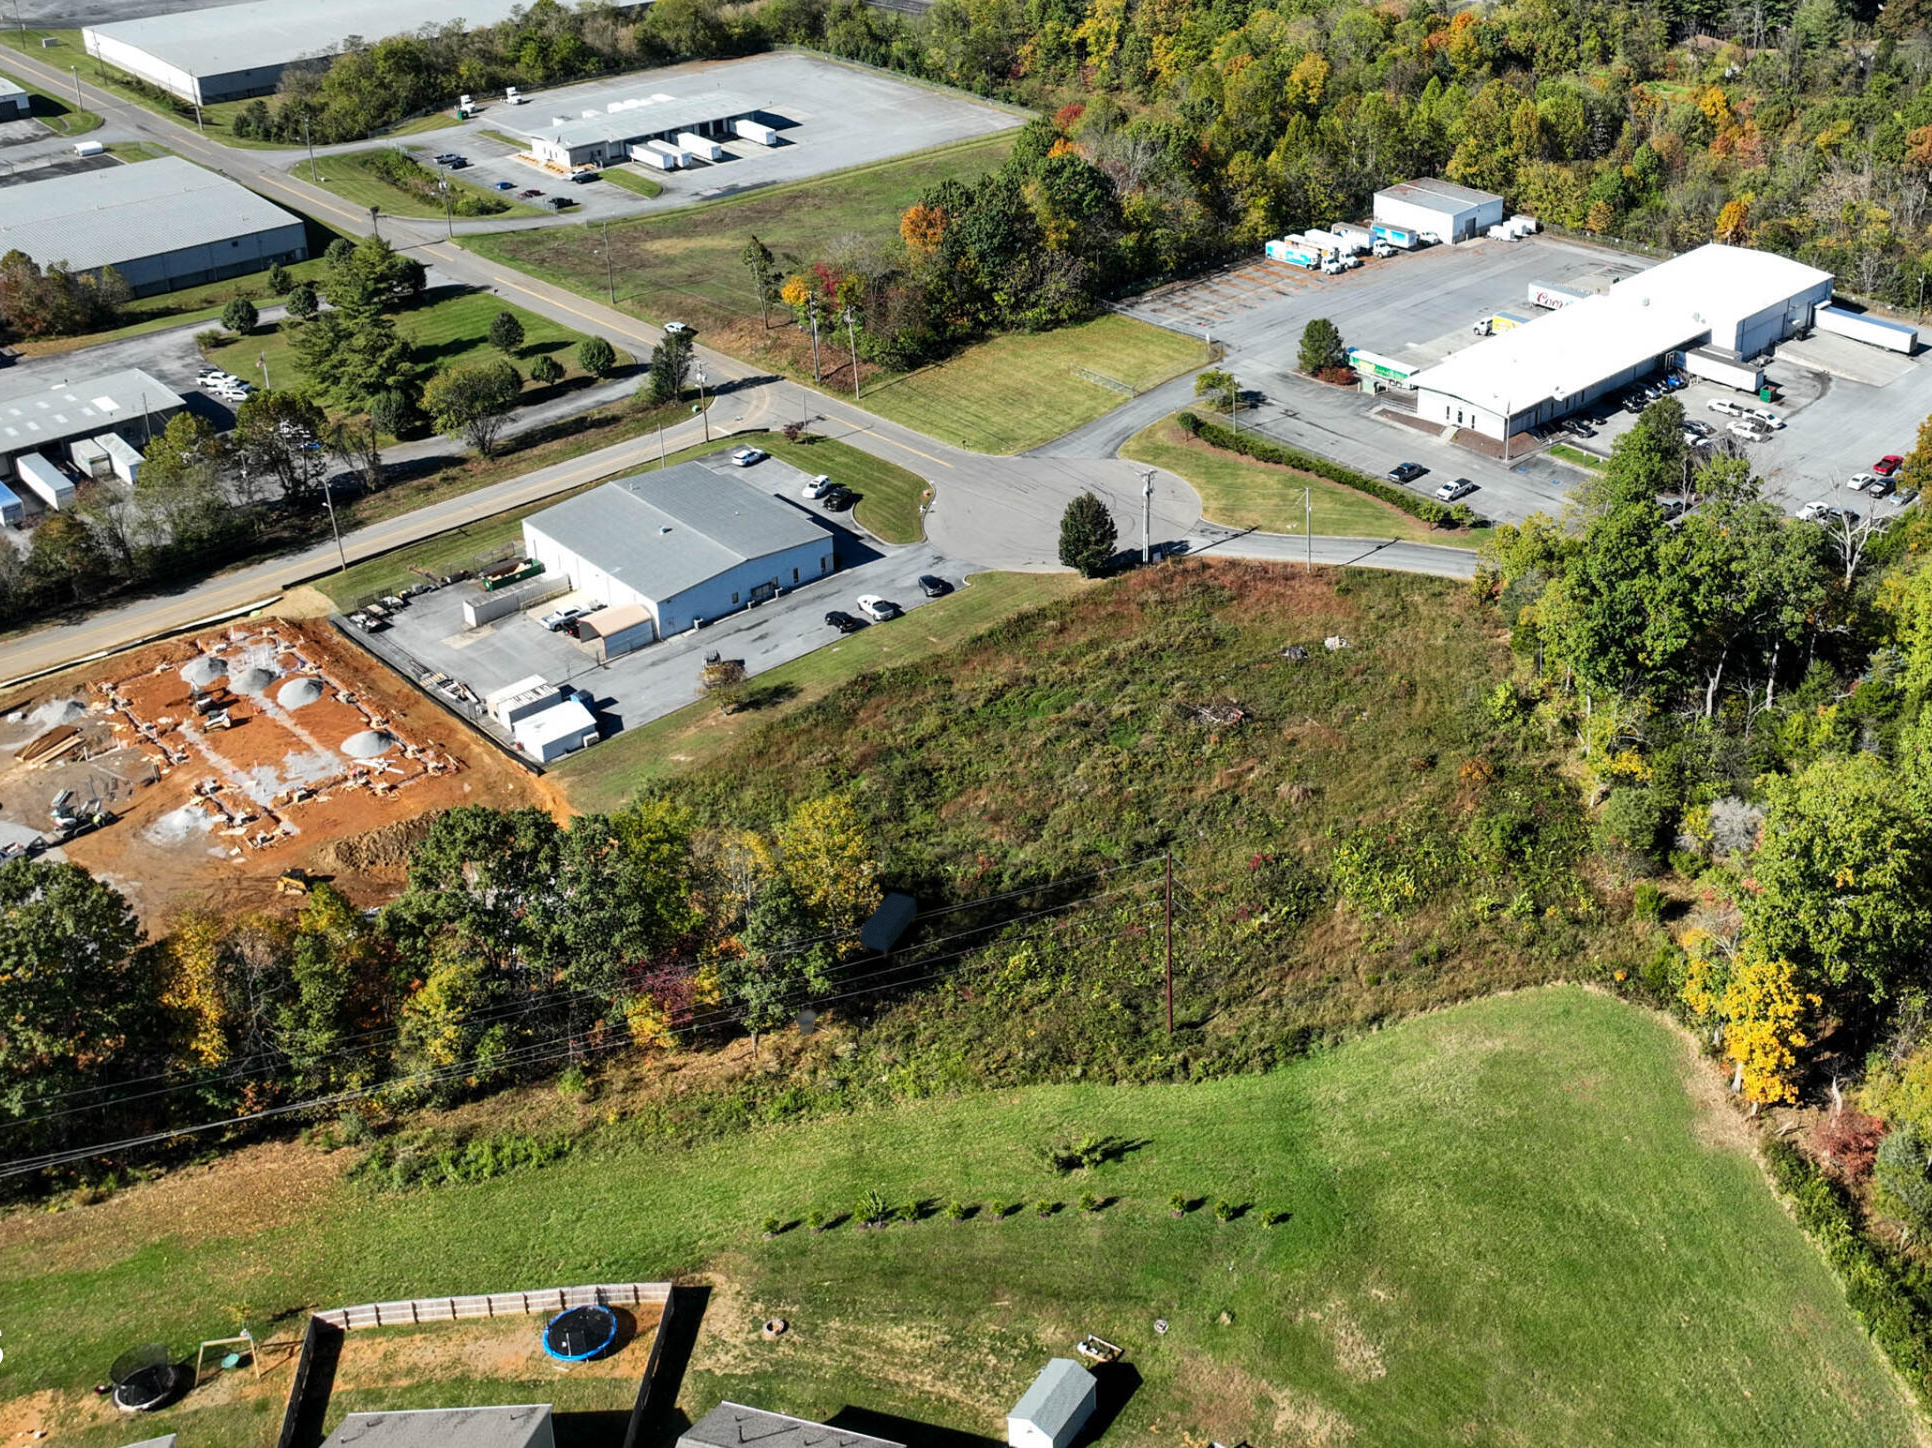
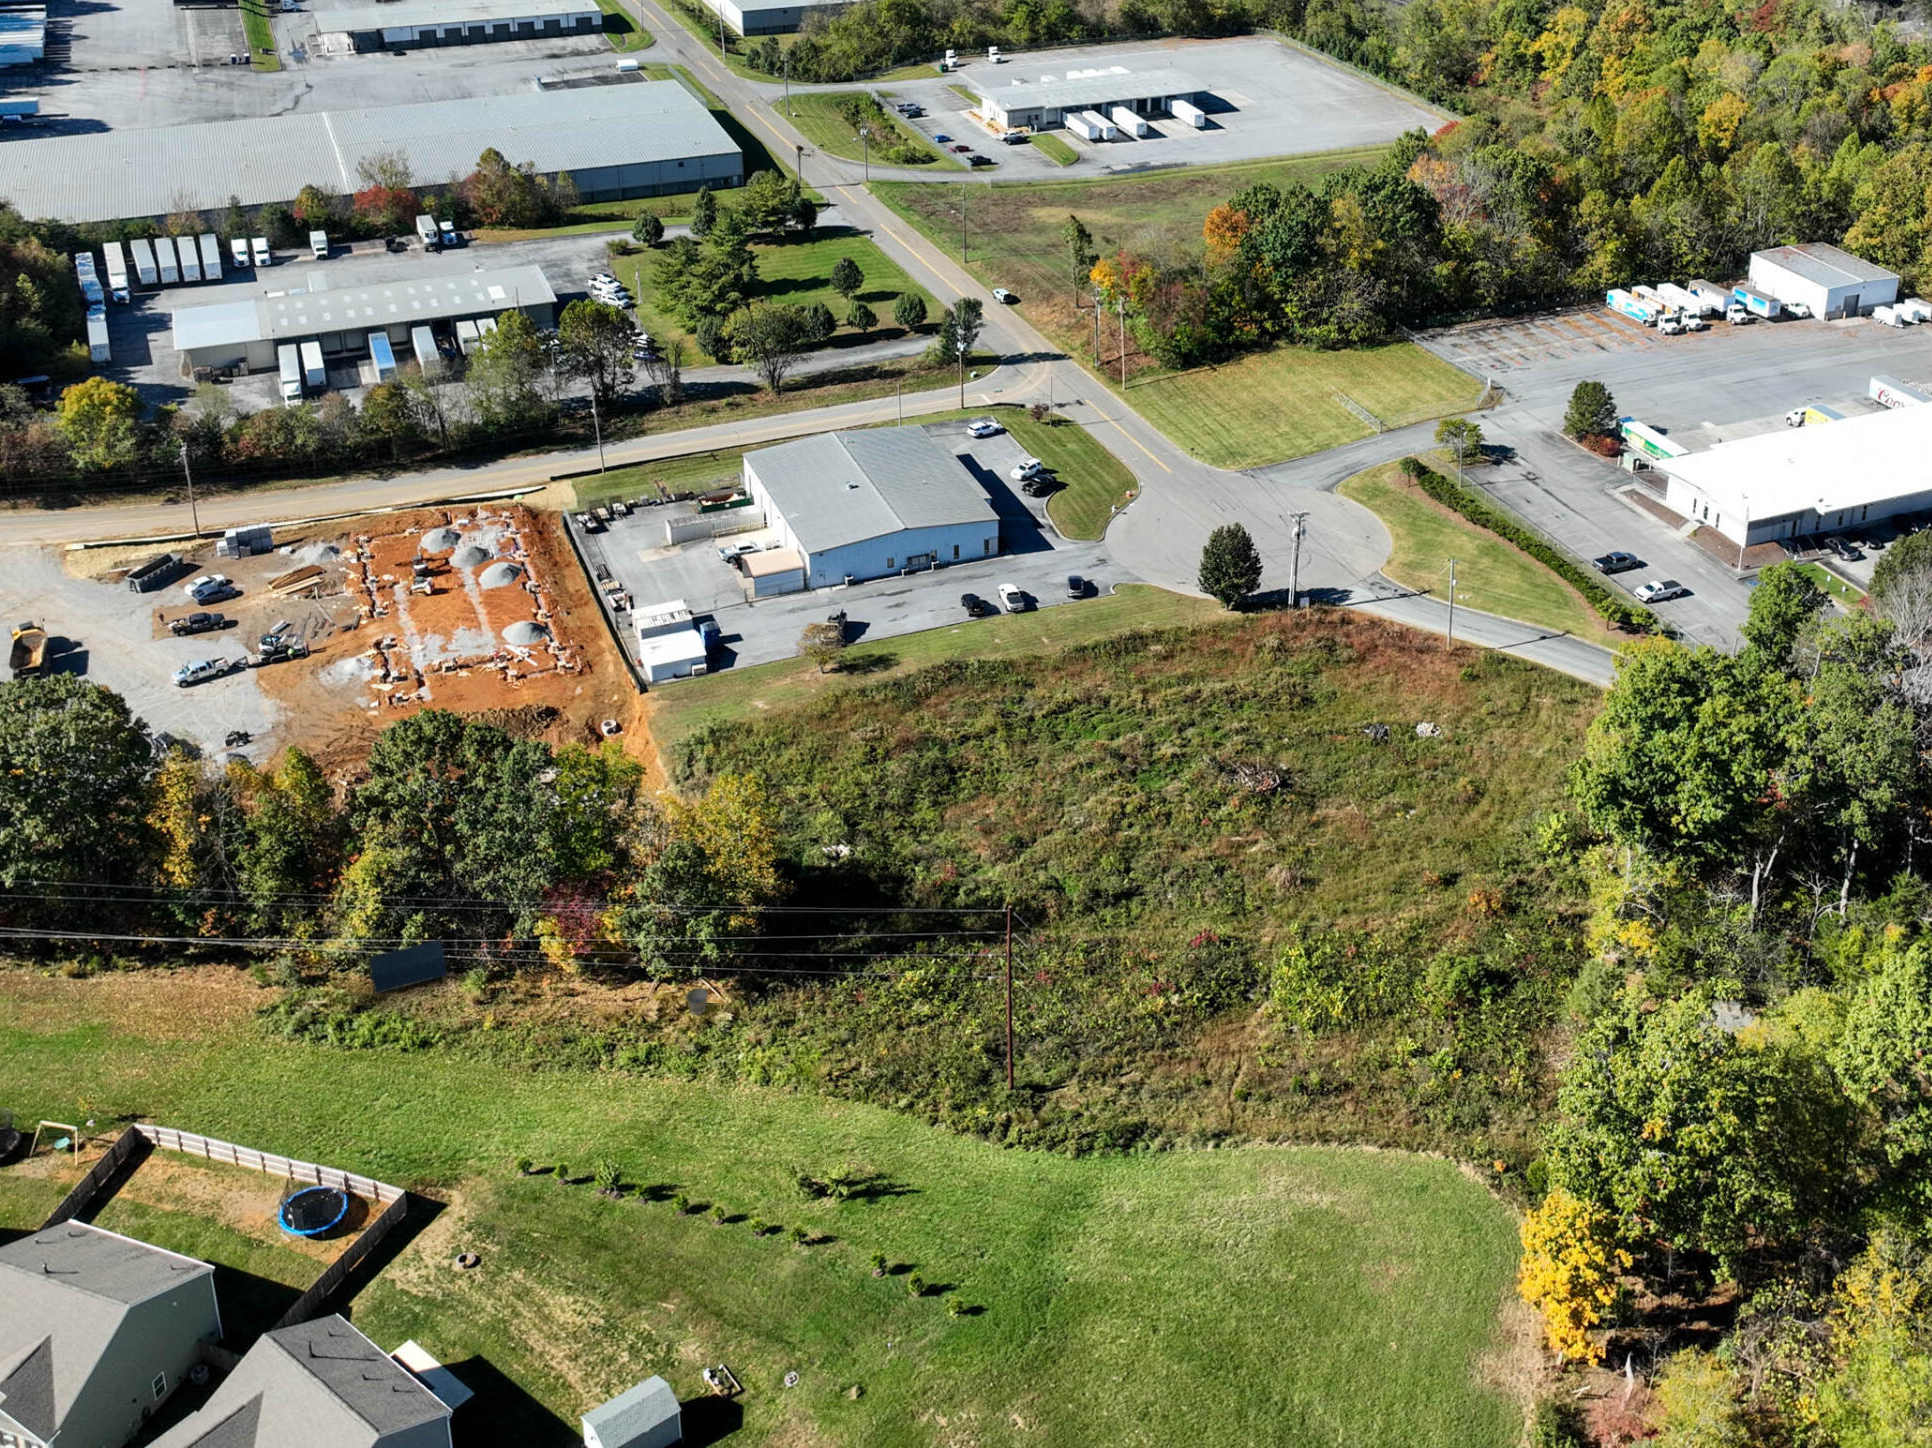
bench: present [861,893,917,957] -> present [370,940,446,1000]

